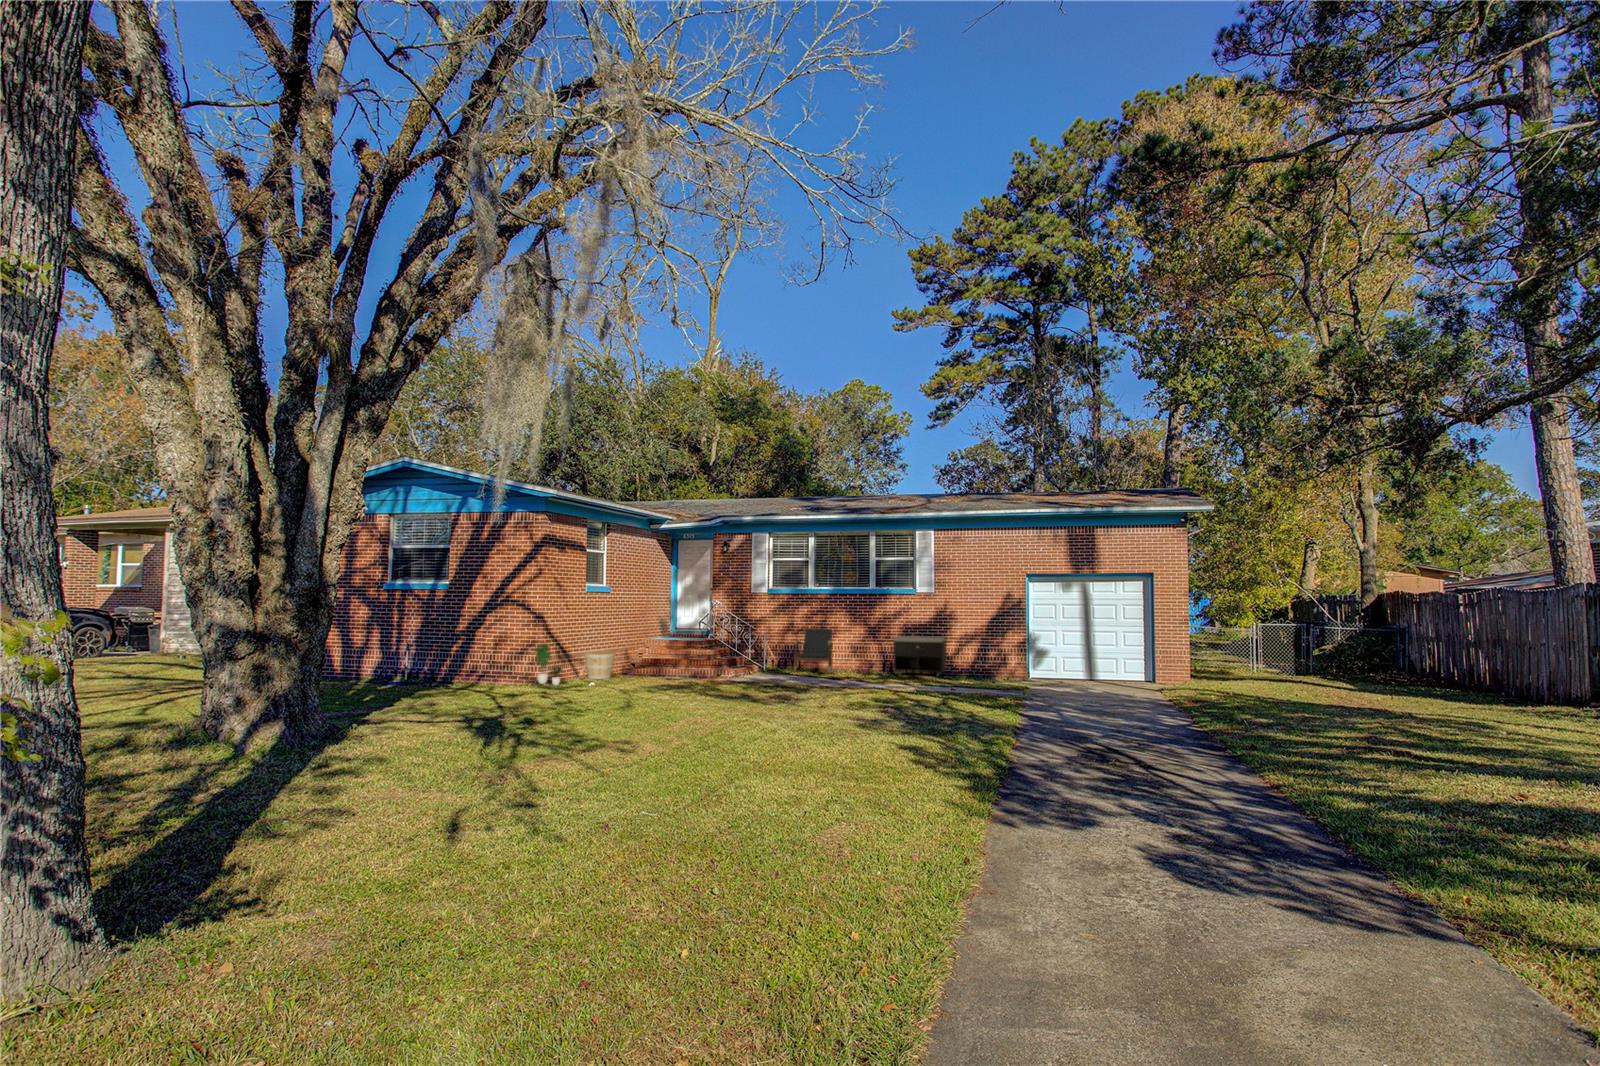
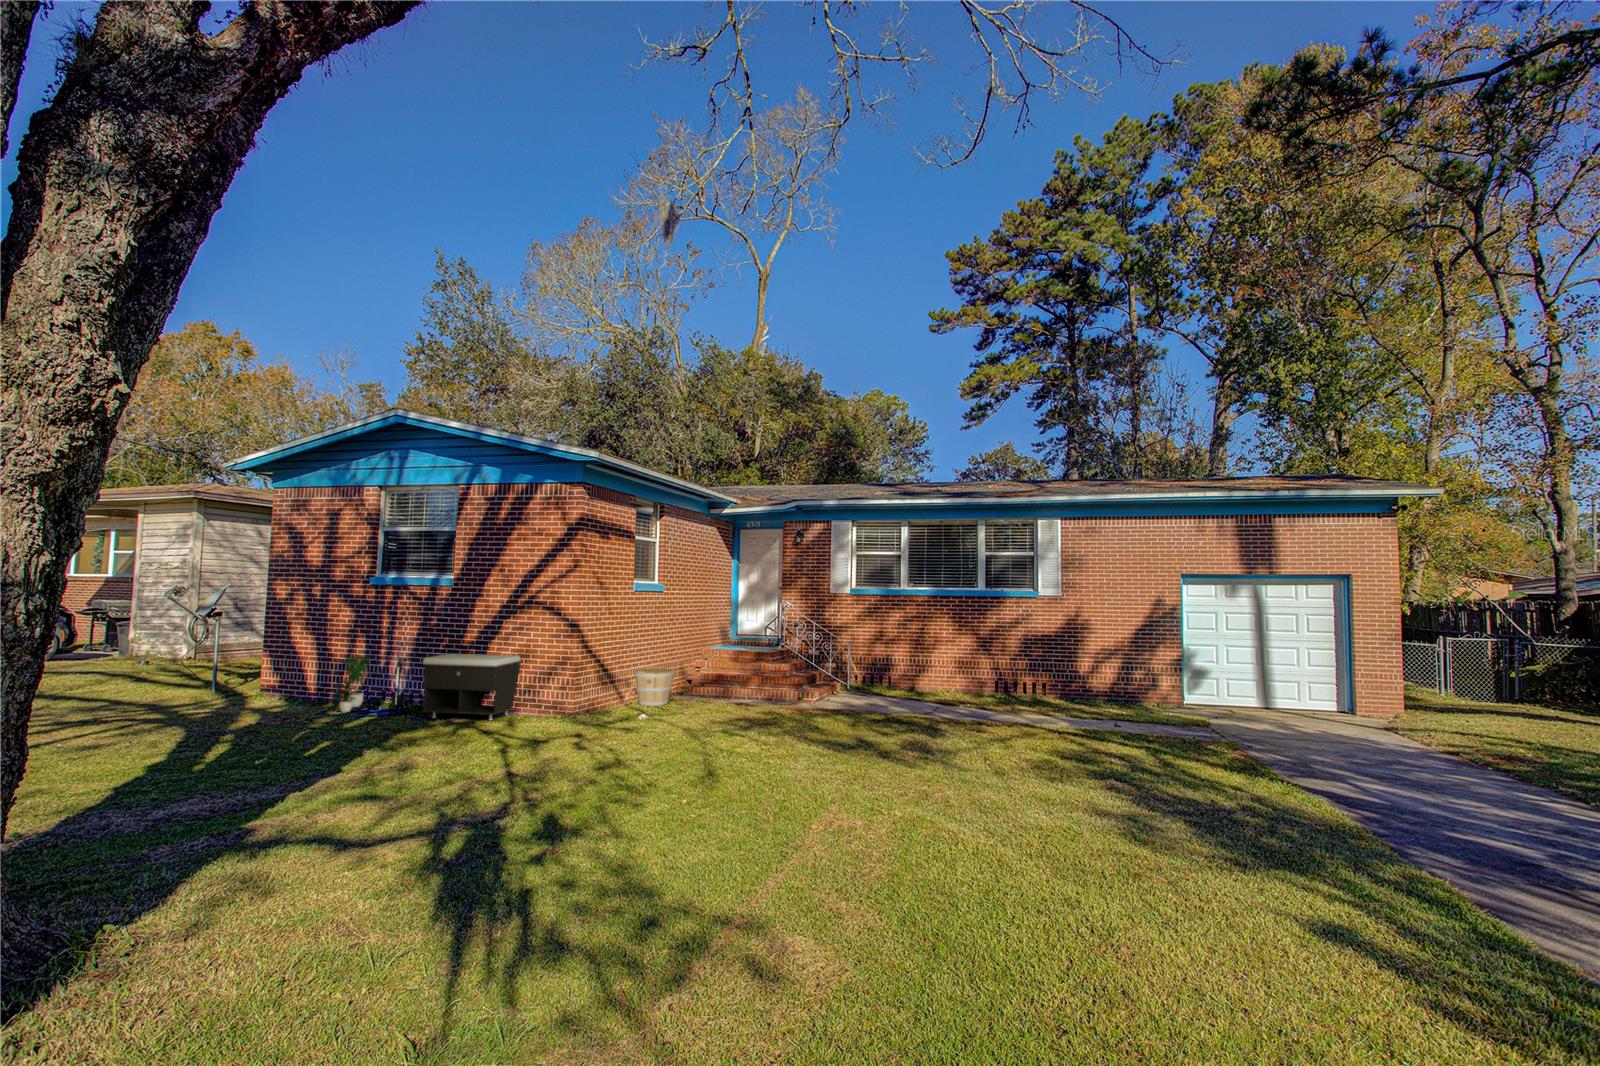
lounge chair: present [794,628,833,671] -> none [889,636,935,692]
storage bench: present [894,636,946,675] -> present [422,654,520,720]
potted plant: present [534,644,563,685] -> present [334,654,371,712]

